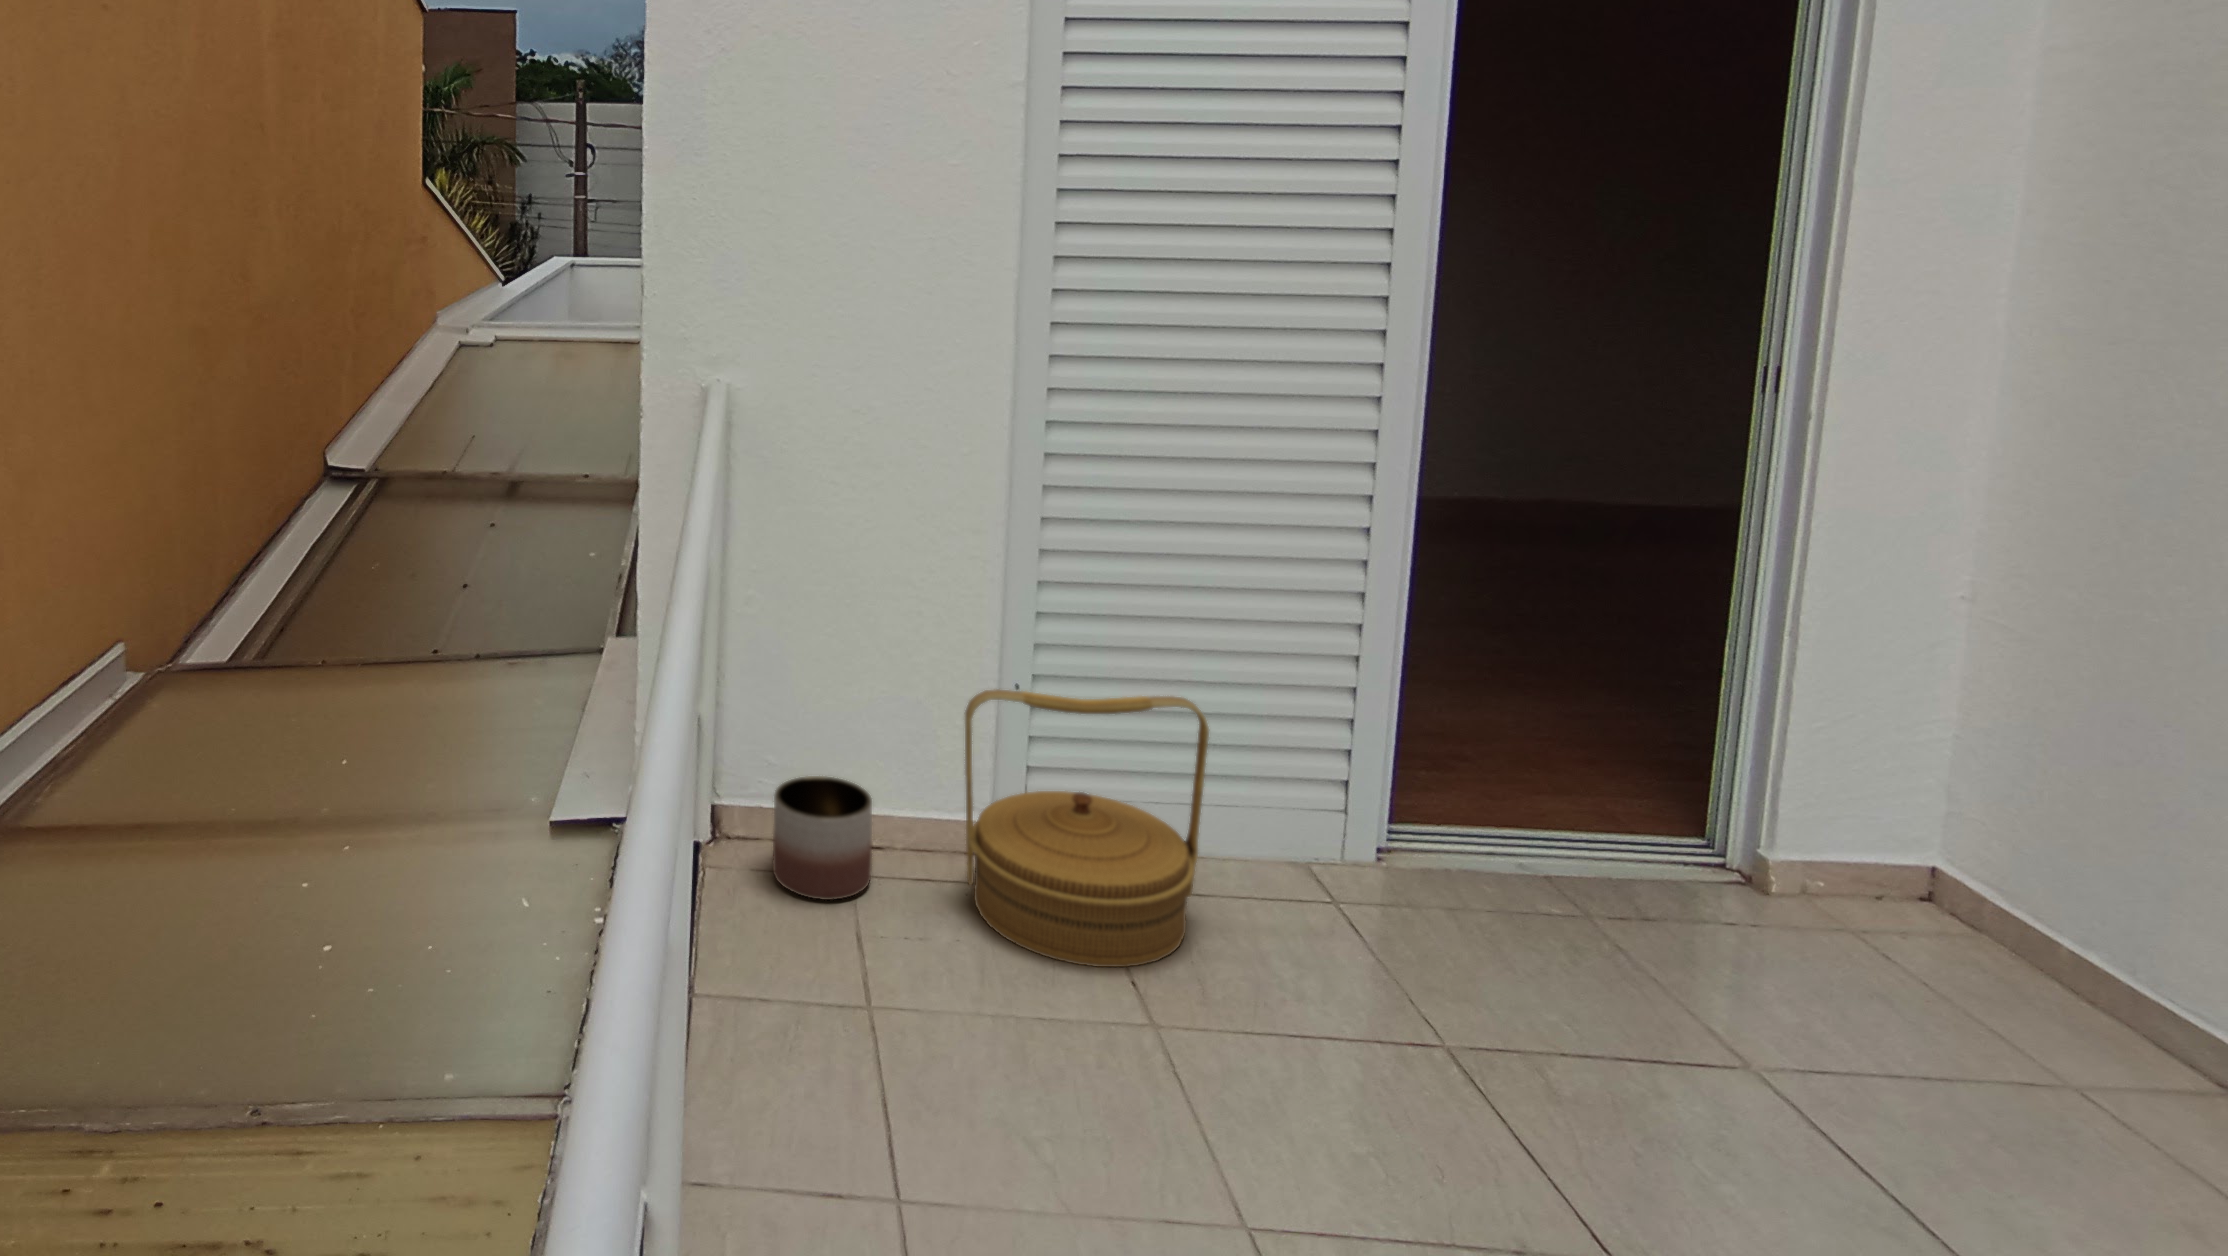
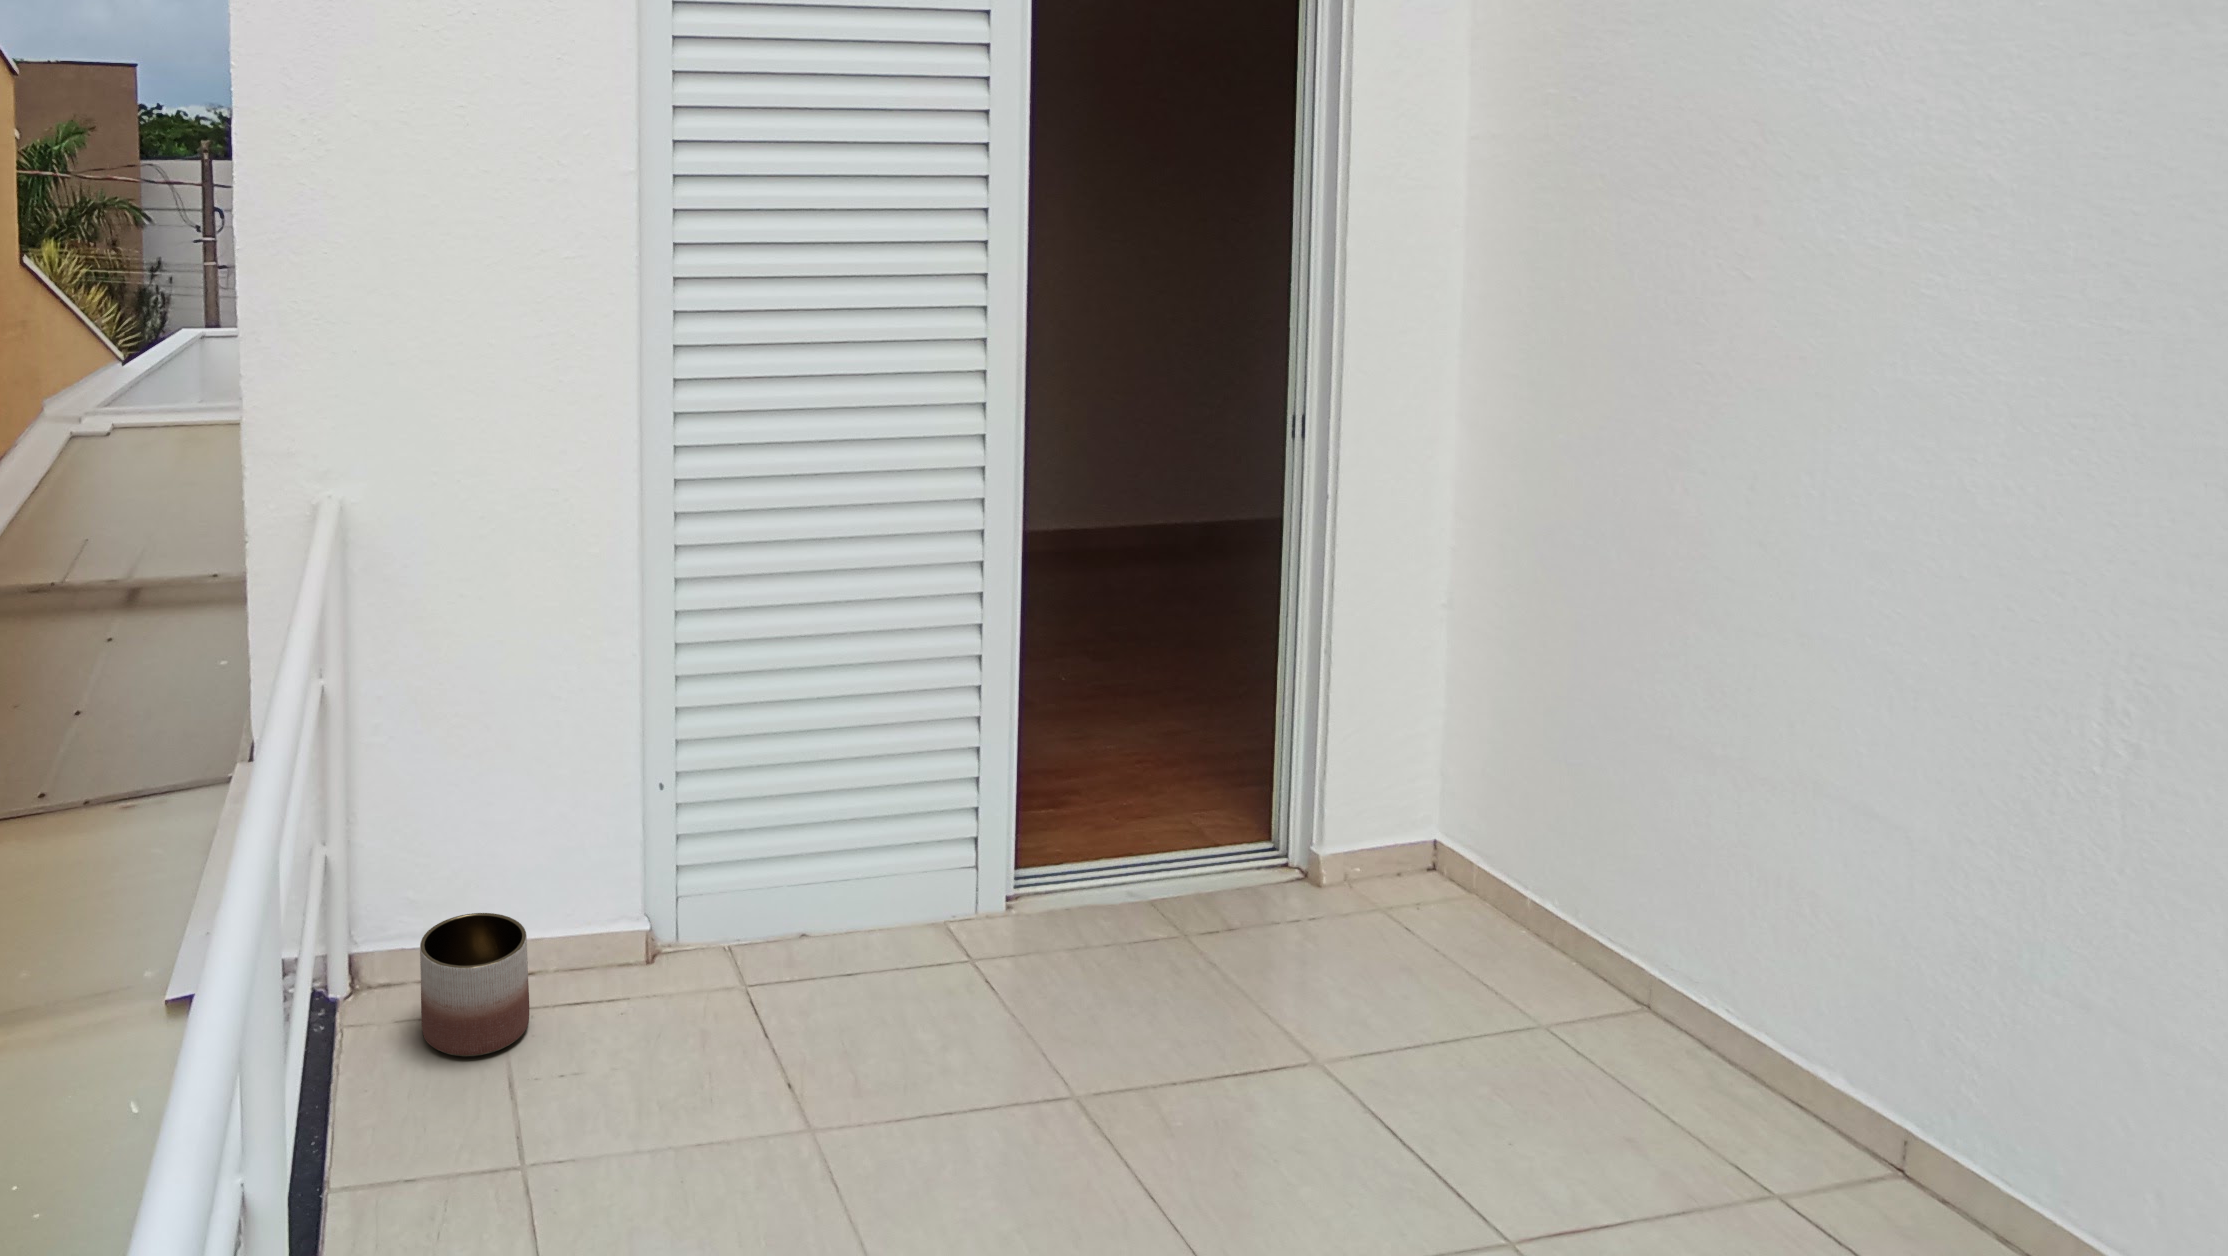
woven basket: present [965,689,1209,967] -> none [618,782,856,1082]

